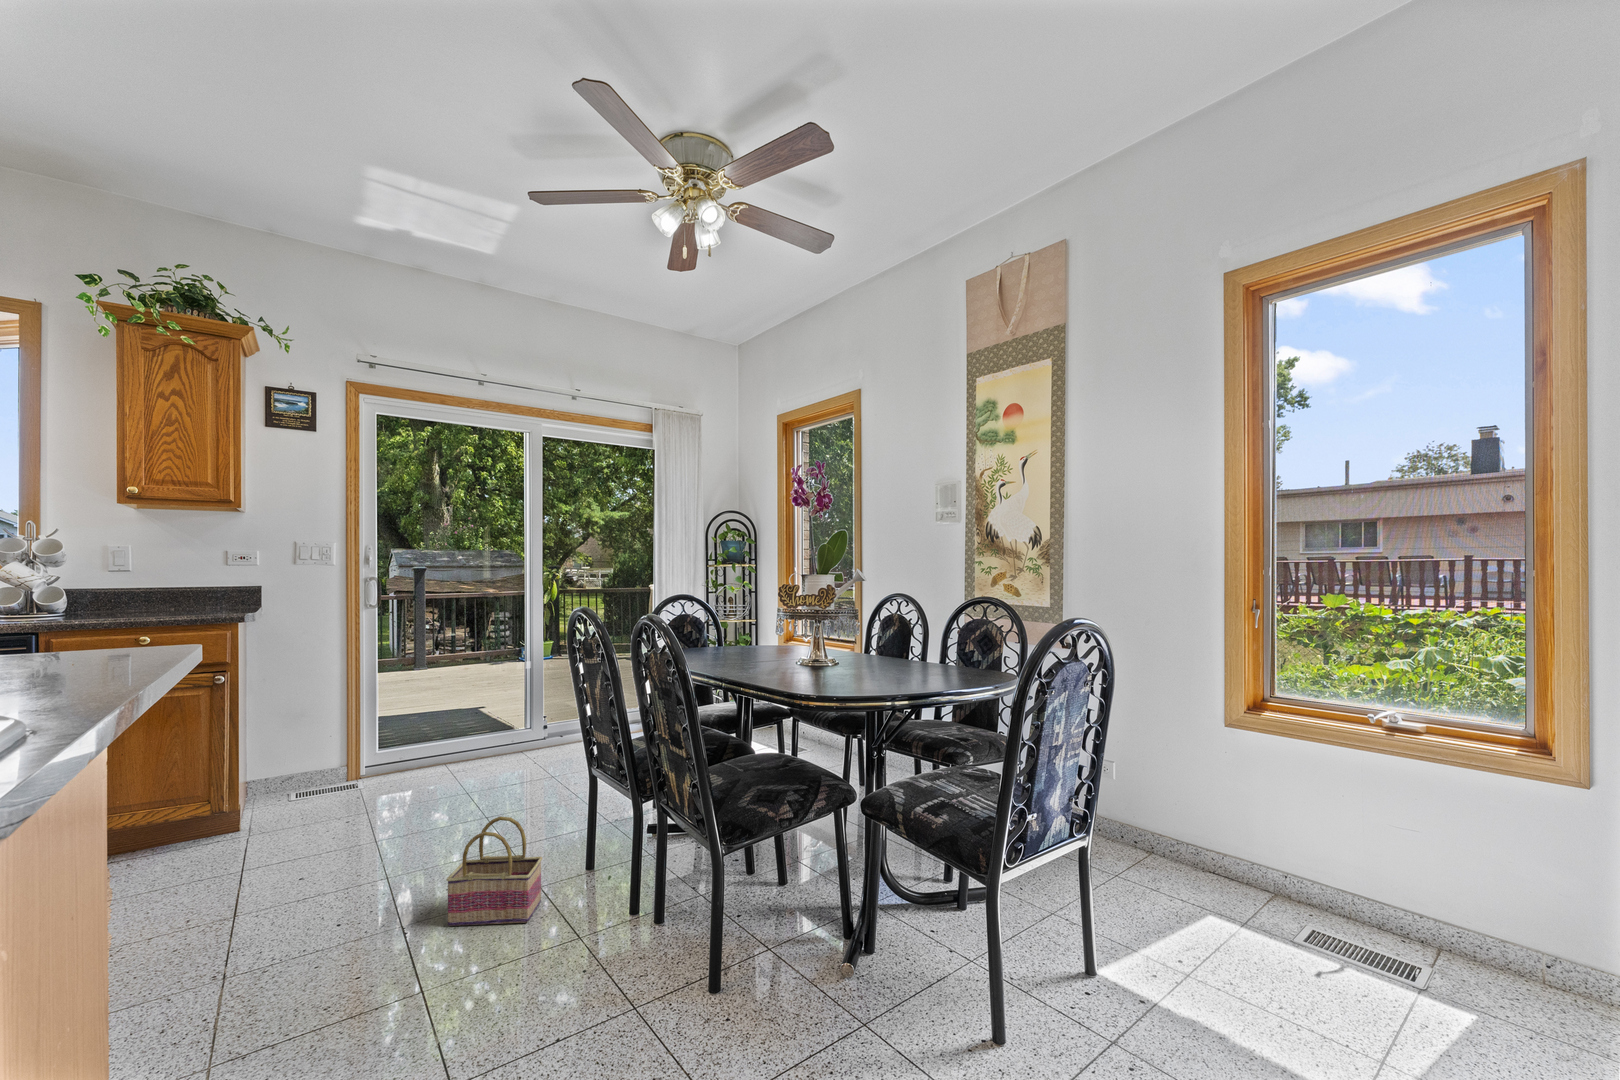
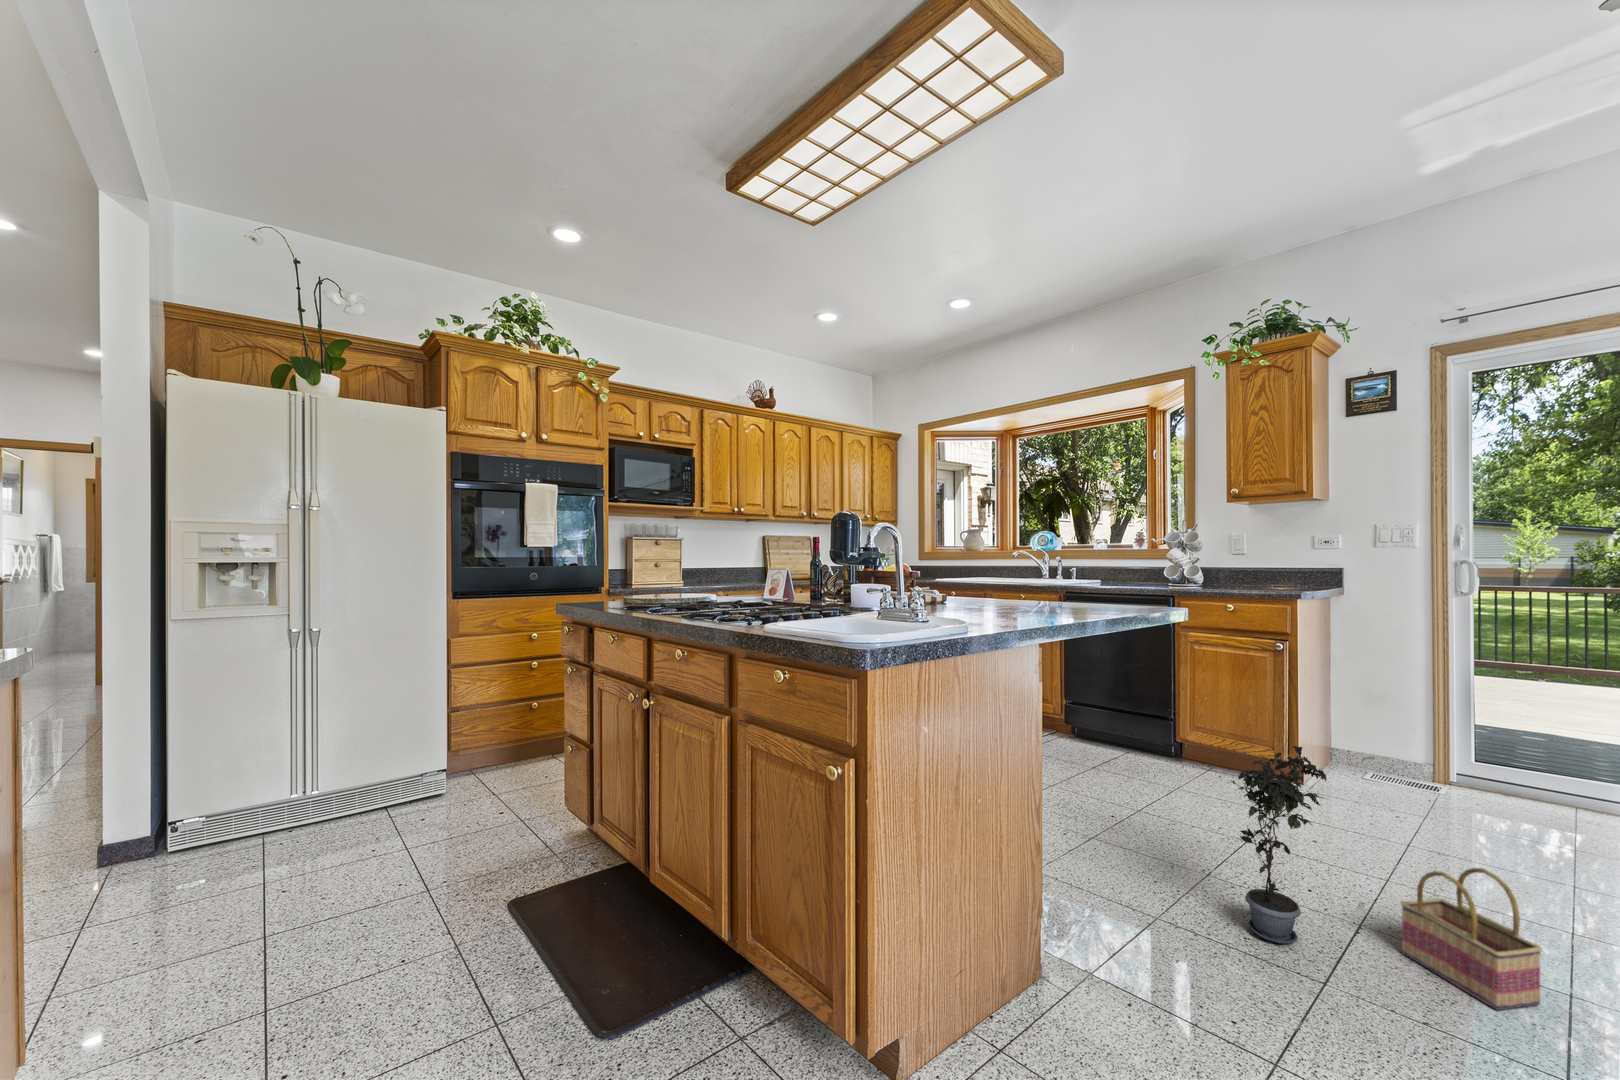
potted plant: none [291,763,406,995] -> present [1232,746,1327,944]

